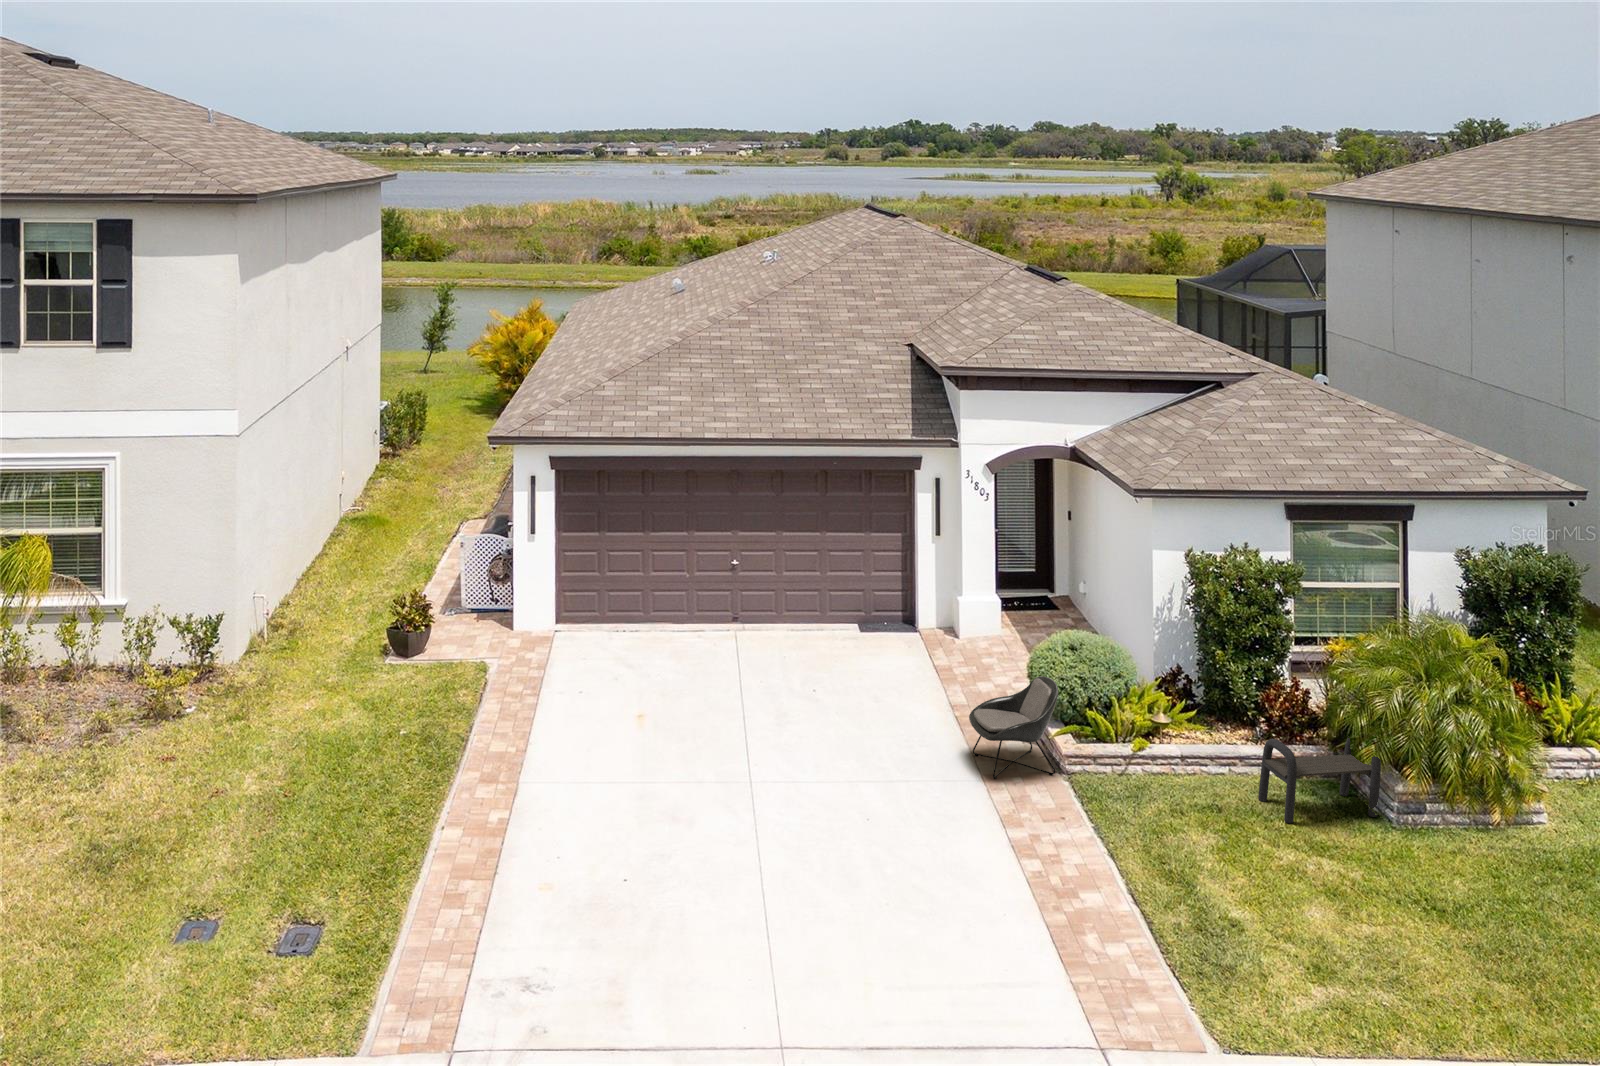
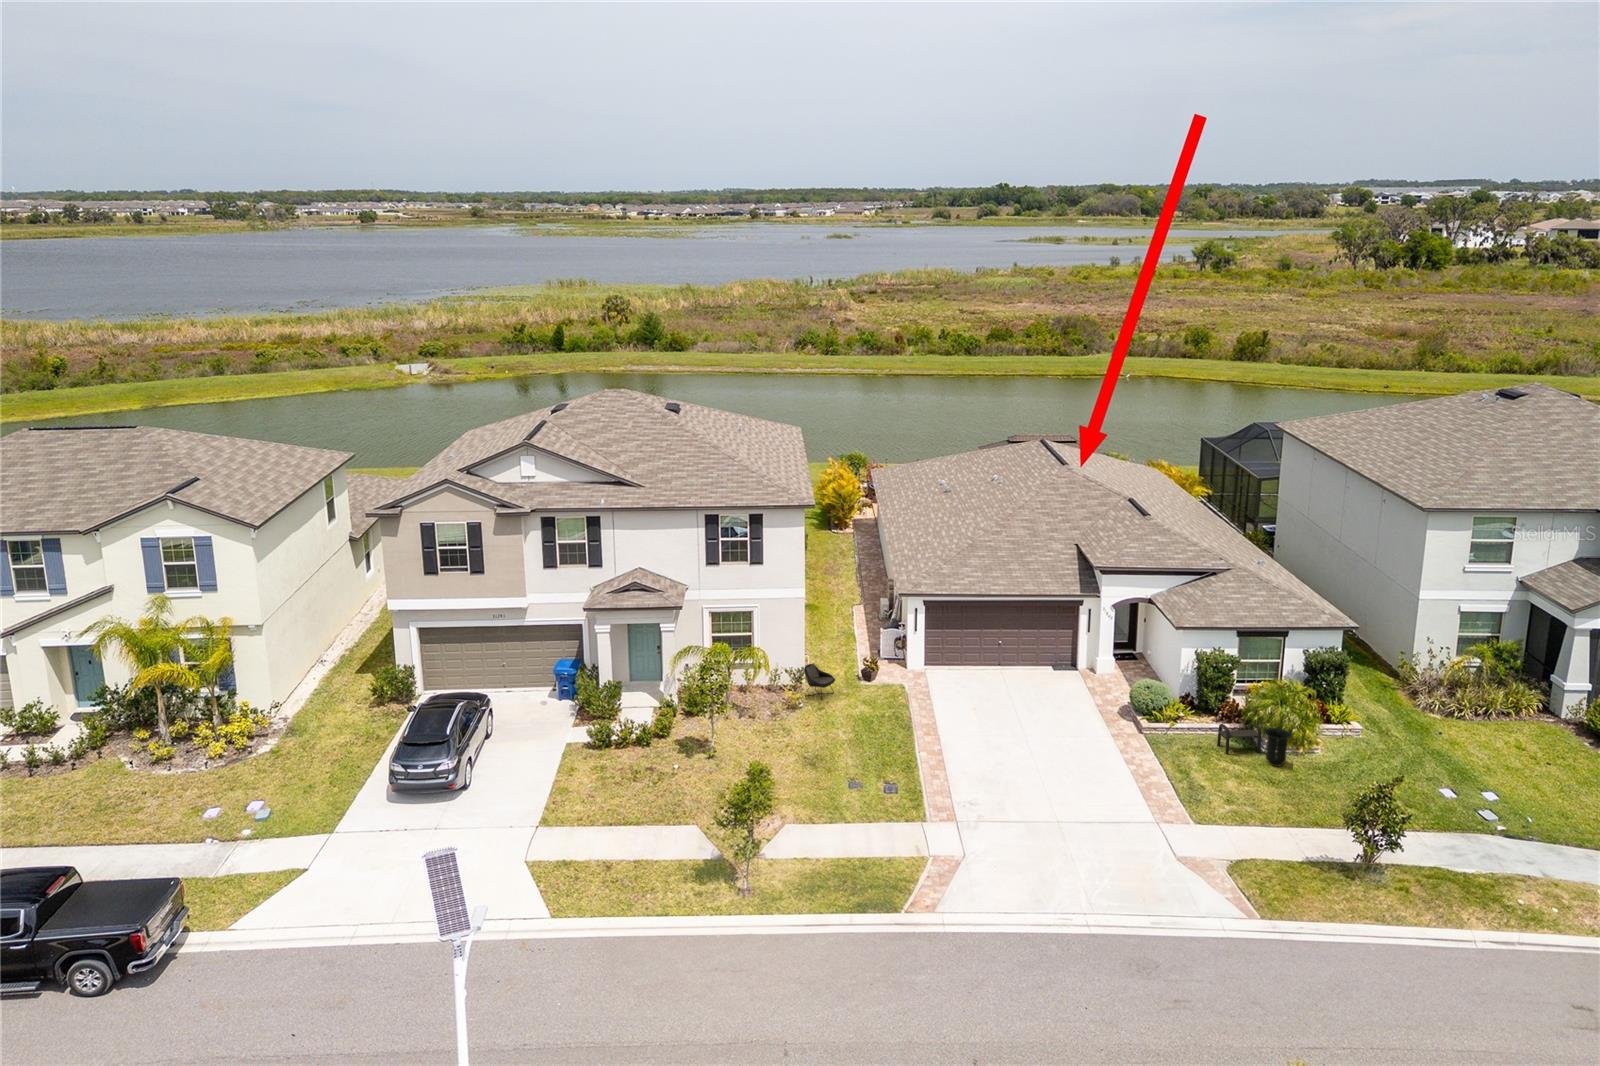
lounge chair: present [969,676,1058,779] -> present [804,664,835,700]
trash can: none [1395,746,1479,856] -> present [1264,728,1292,767]

